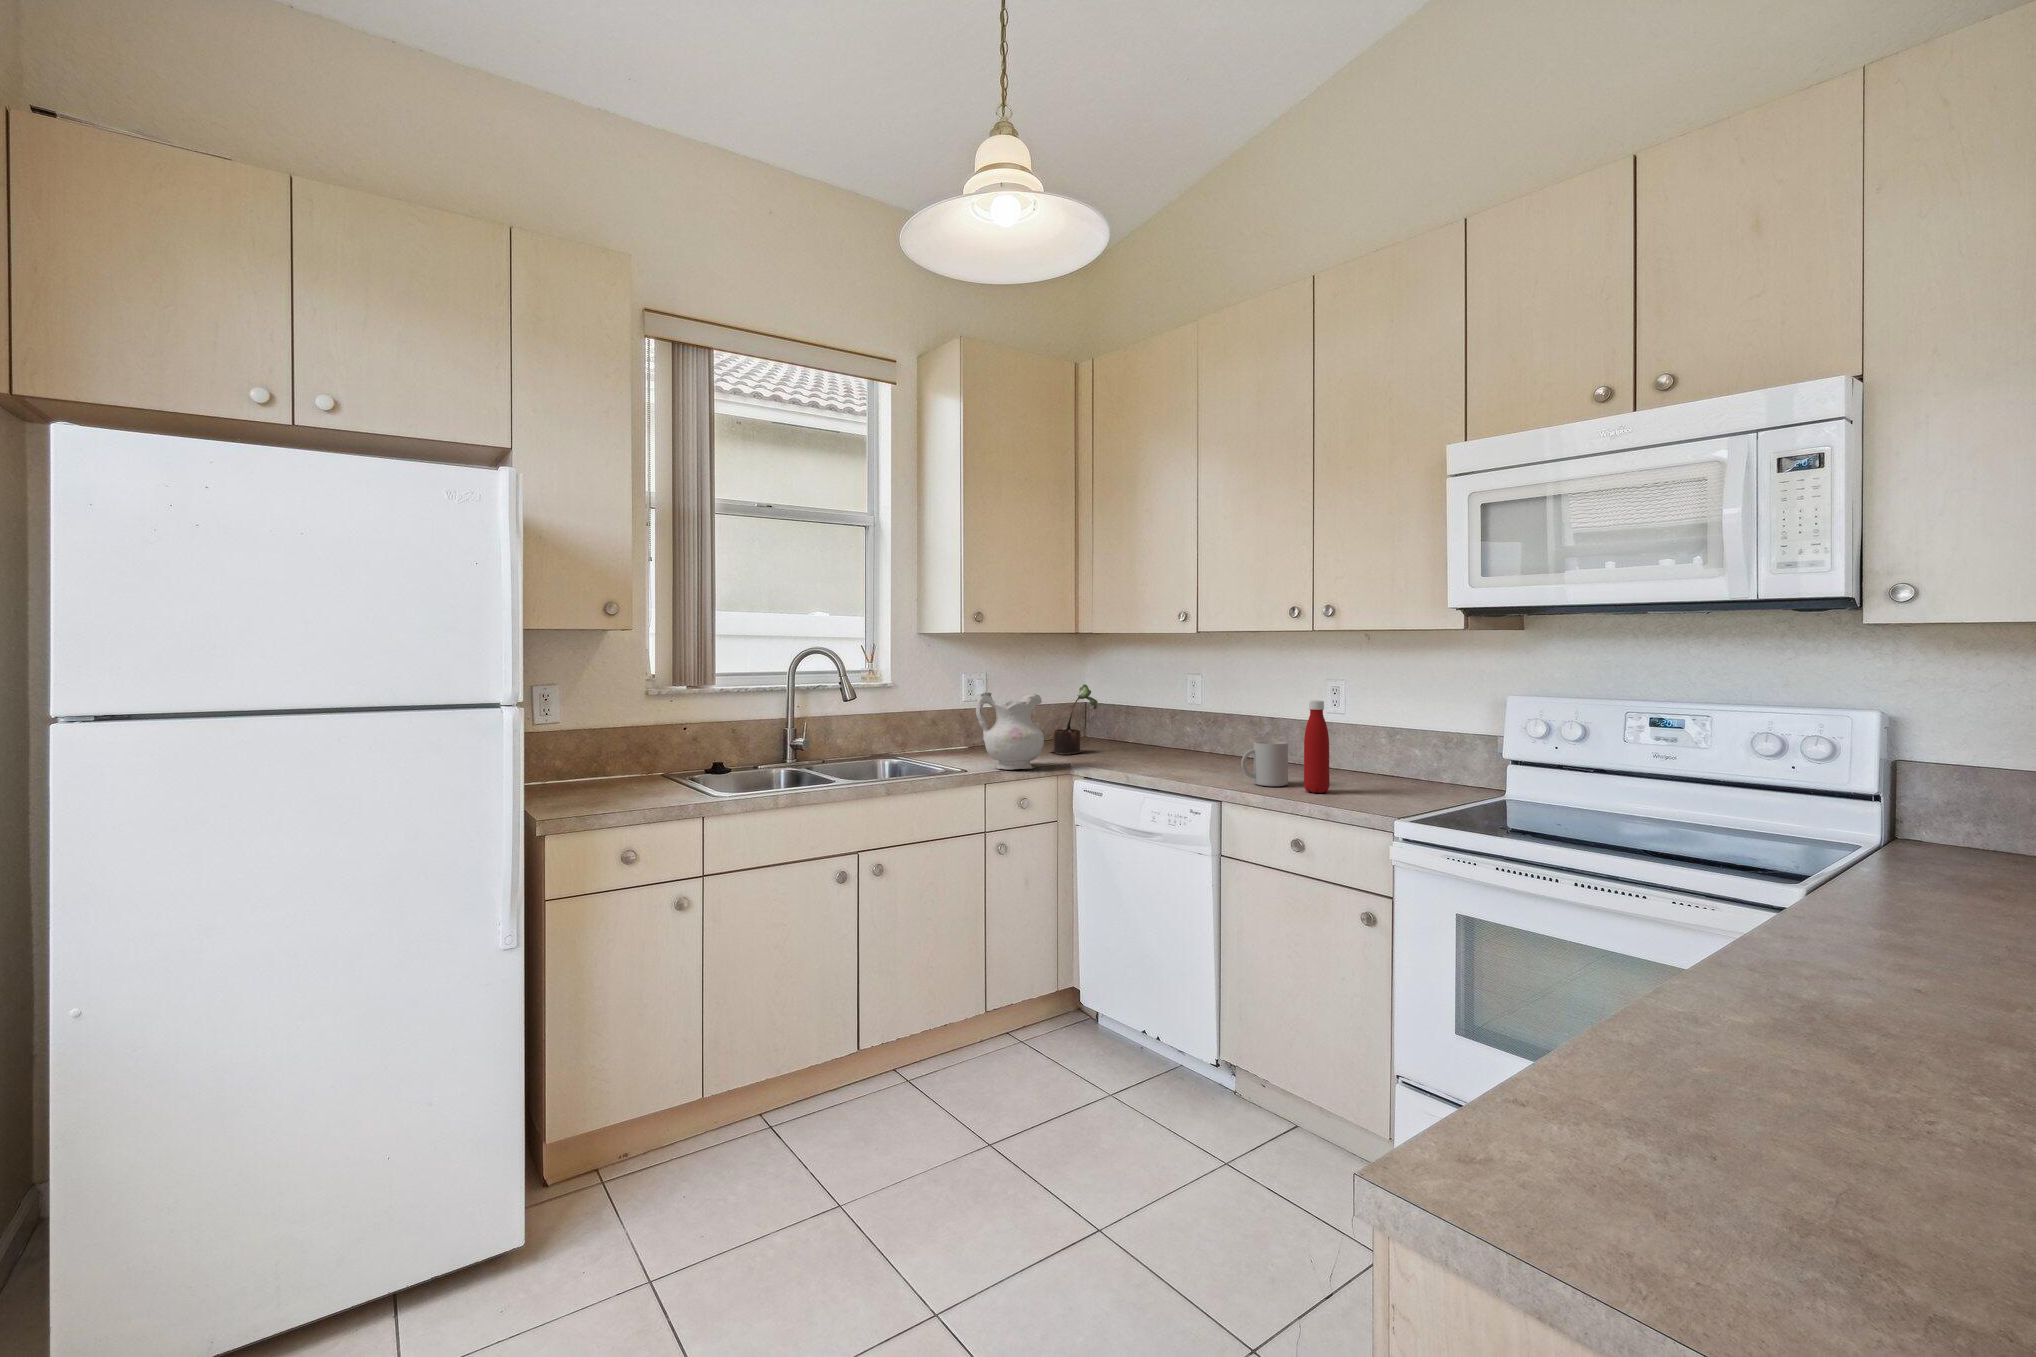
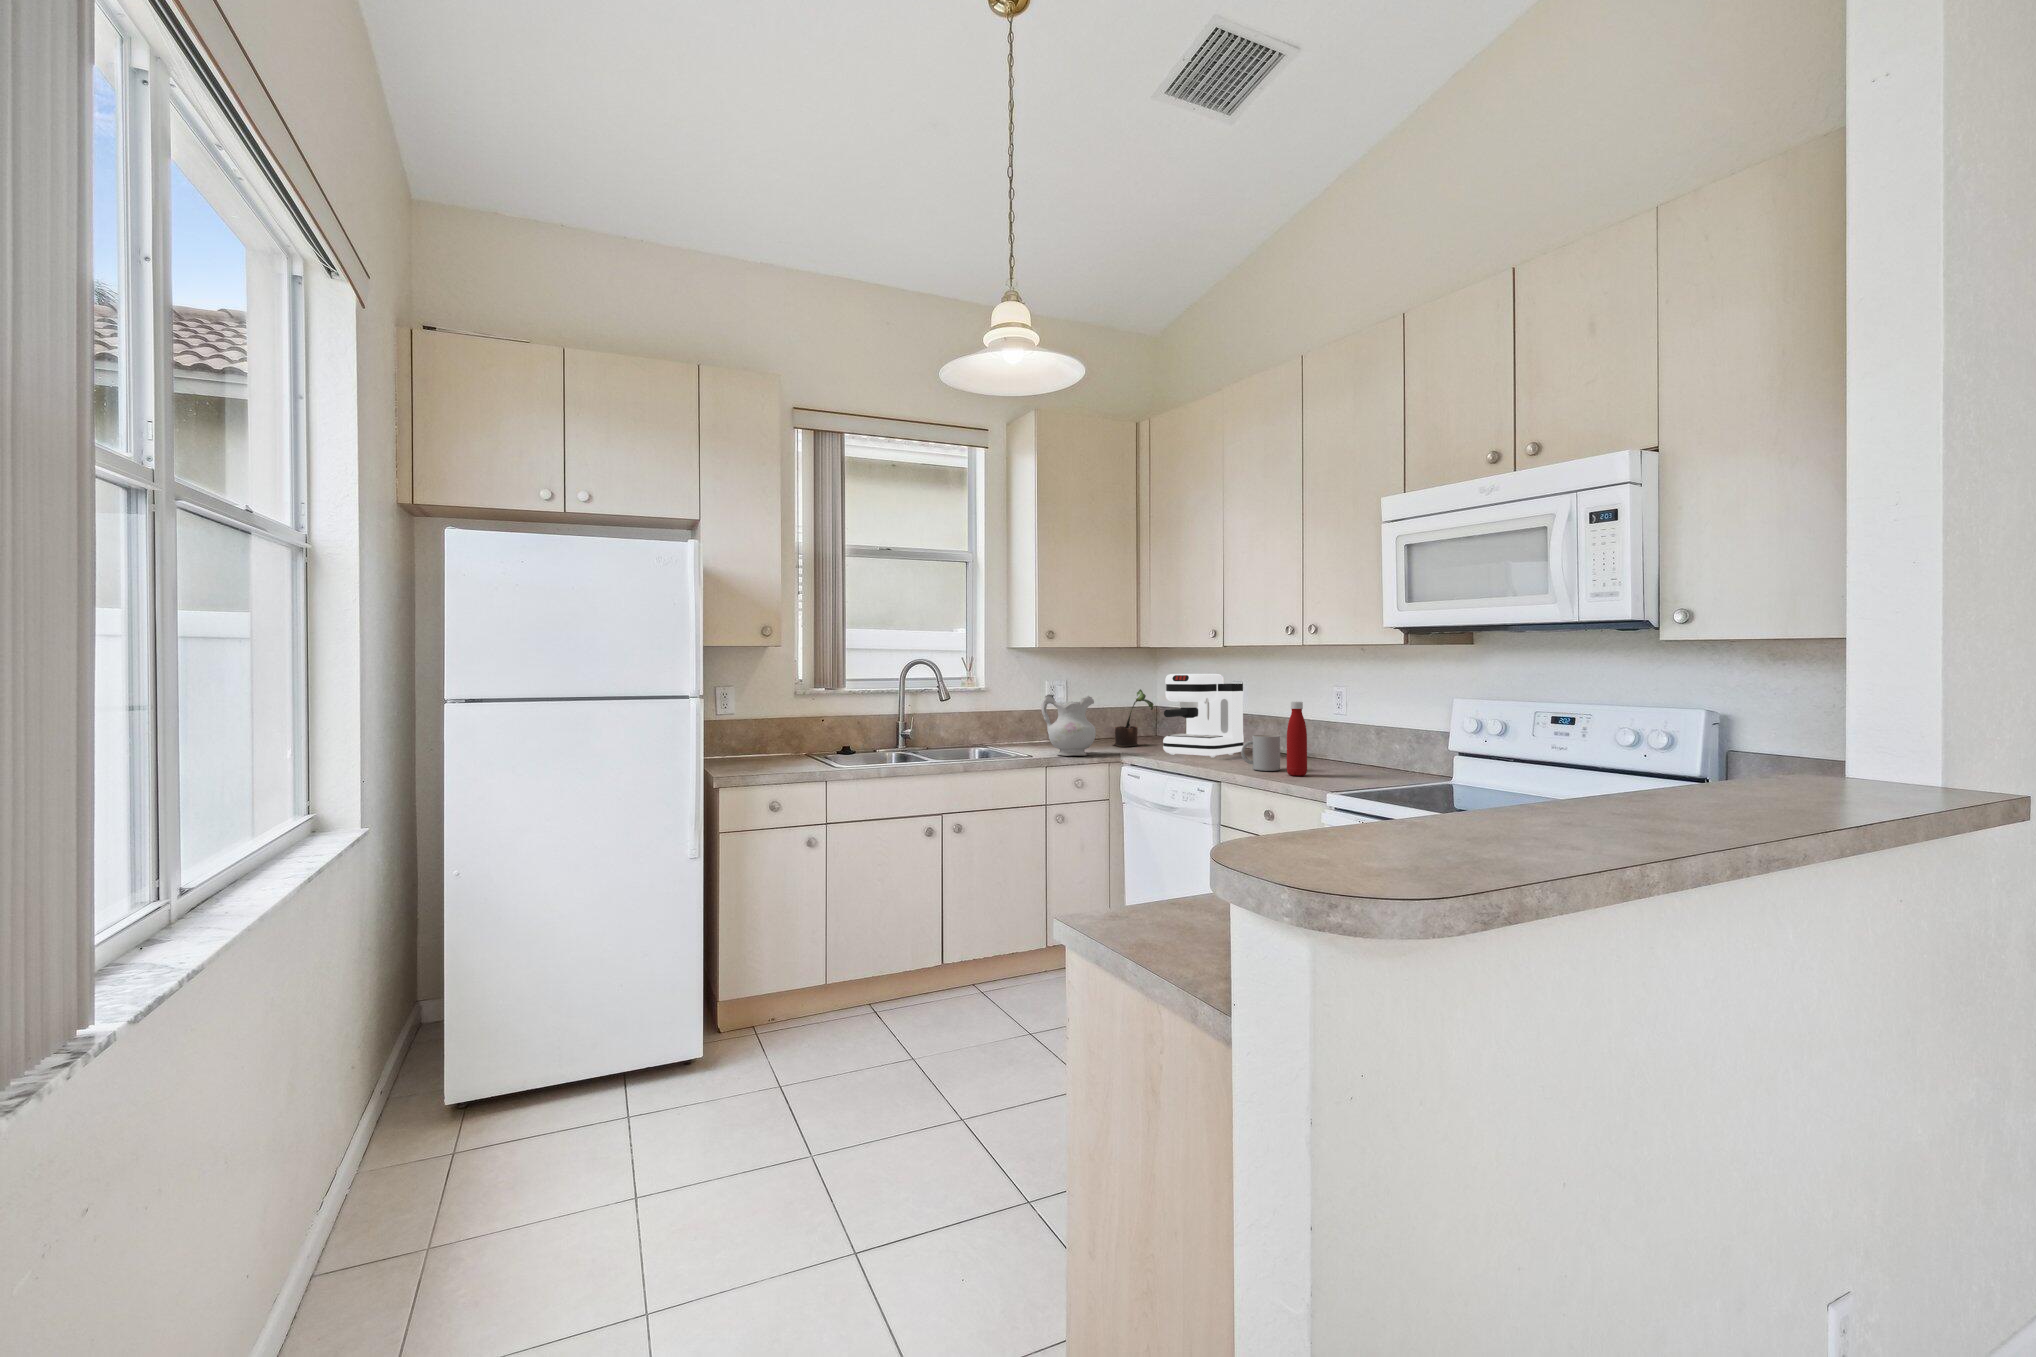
coffee maker: none [1124,665,1218,768] -> present [1163,674,1244,758]

